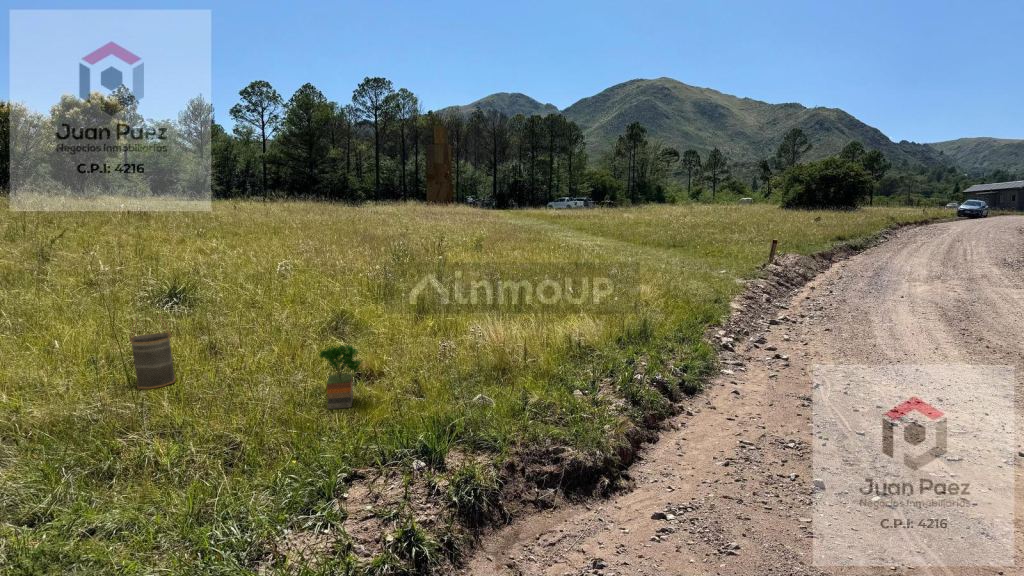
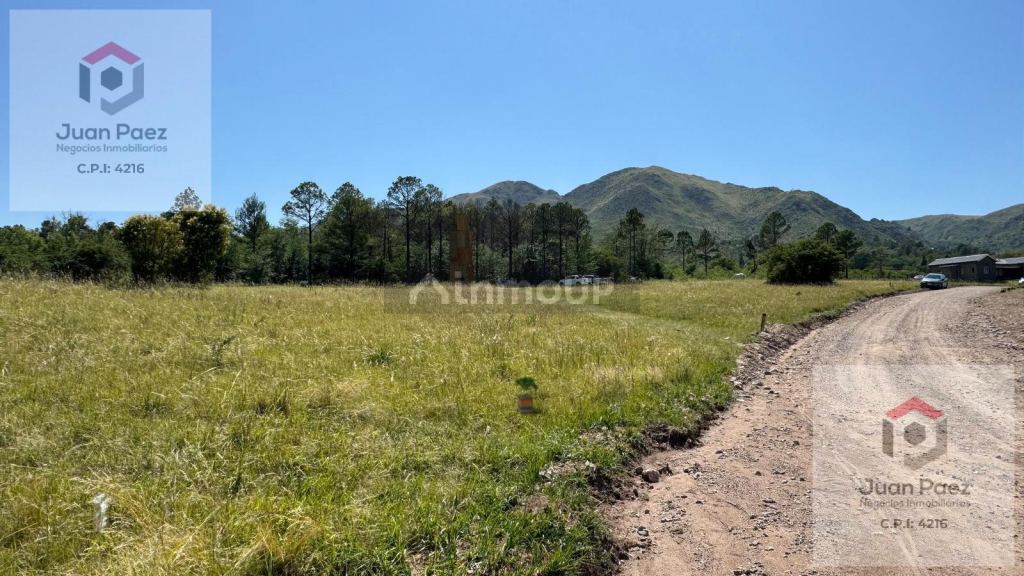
basket: present [129,315,176,389] -> none [416,360,436,401]

